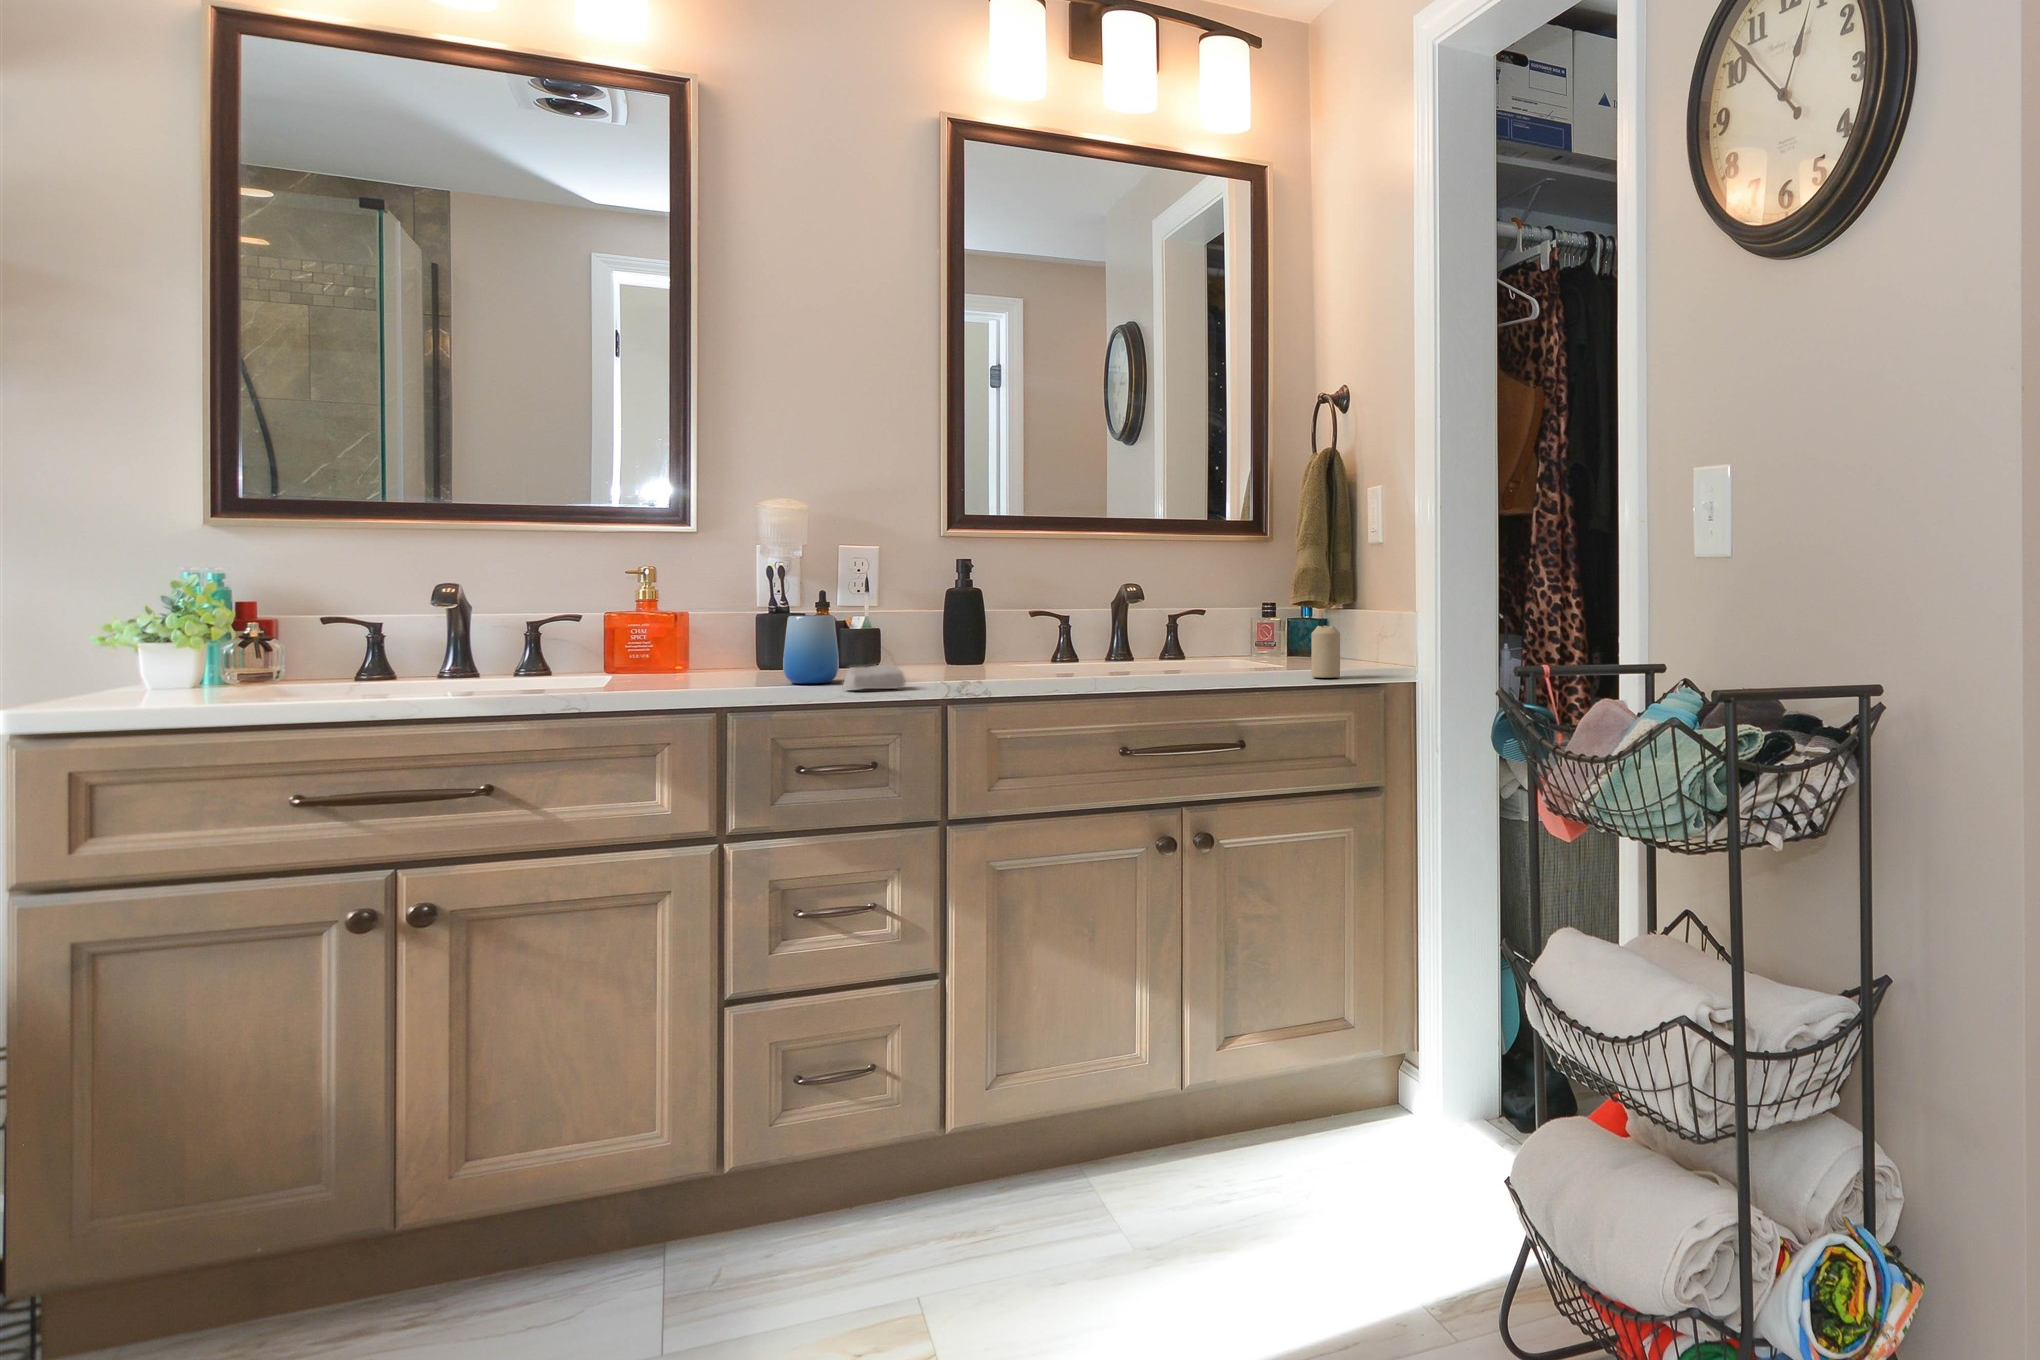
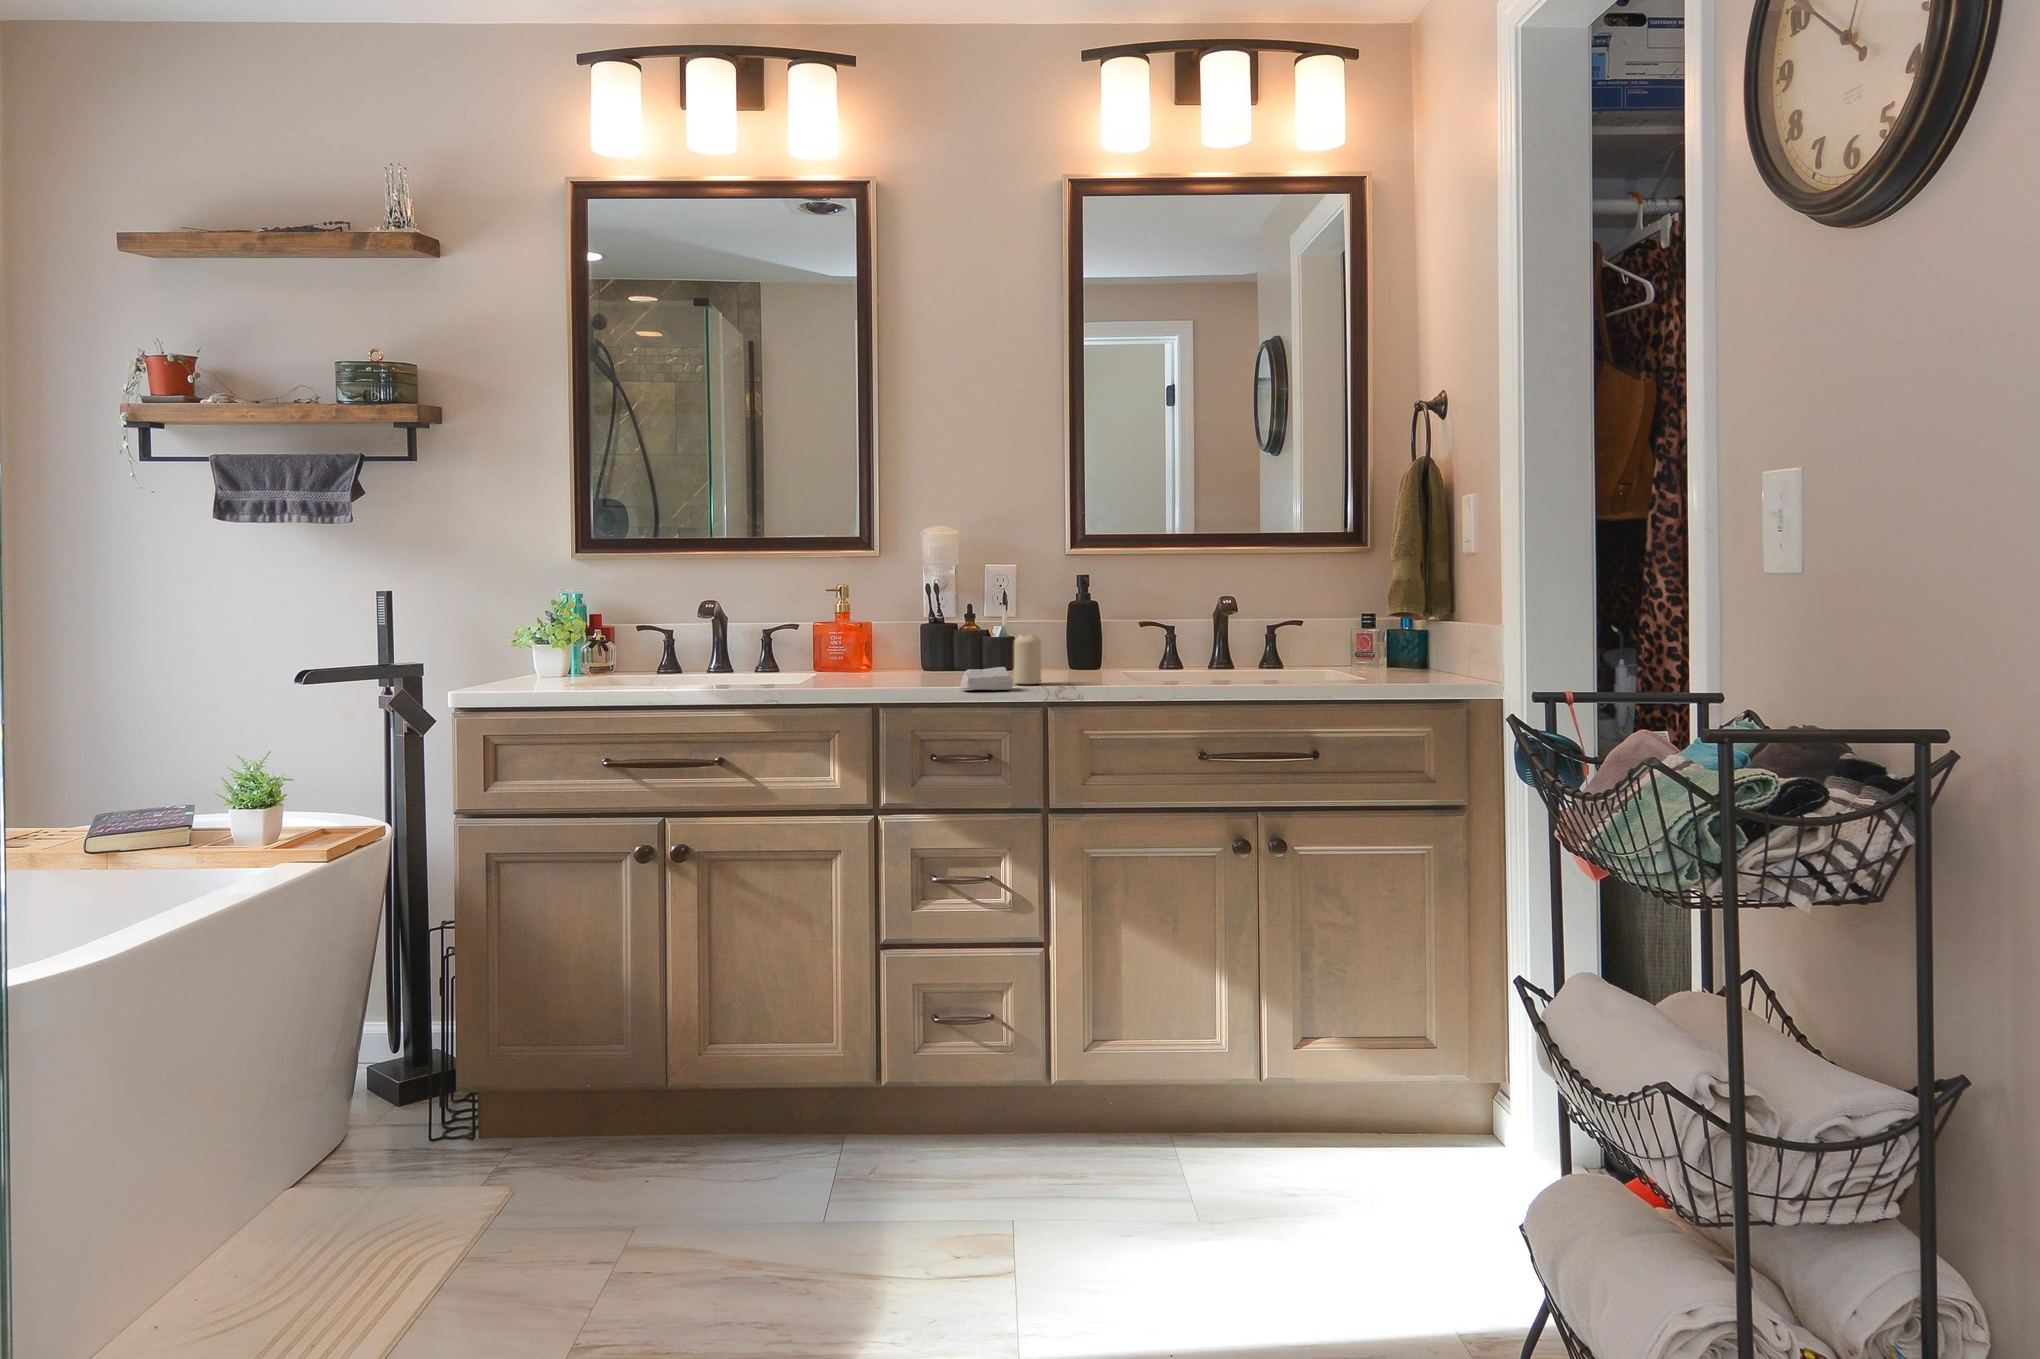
cup: present [783,615,839,683] -> none [918,623,963,683]
candle: present [1311,626,1340,678] -> present [1014,634,1041,684]

